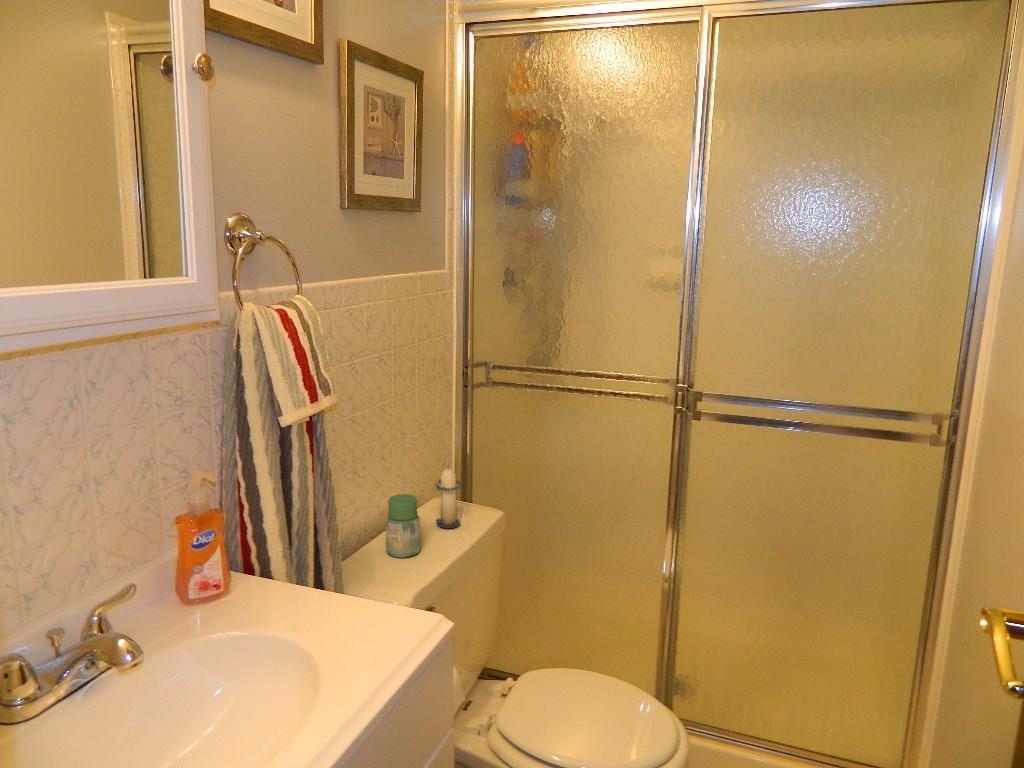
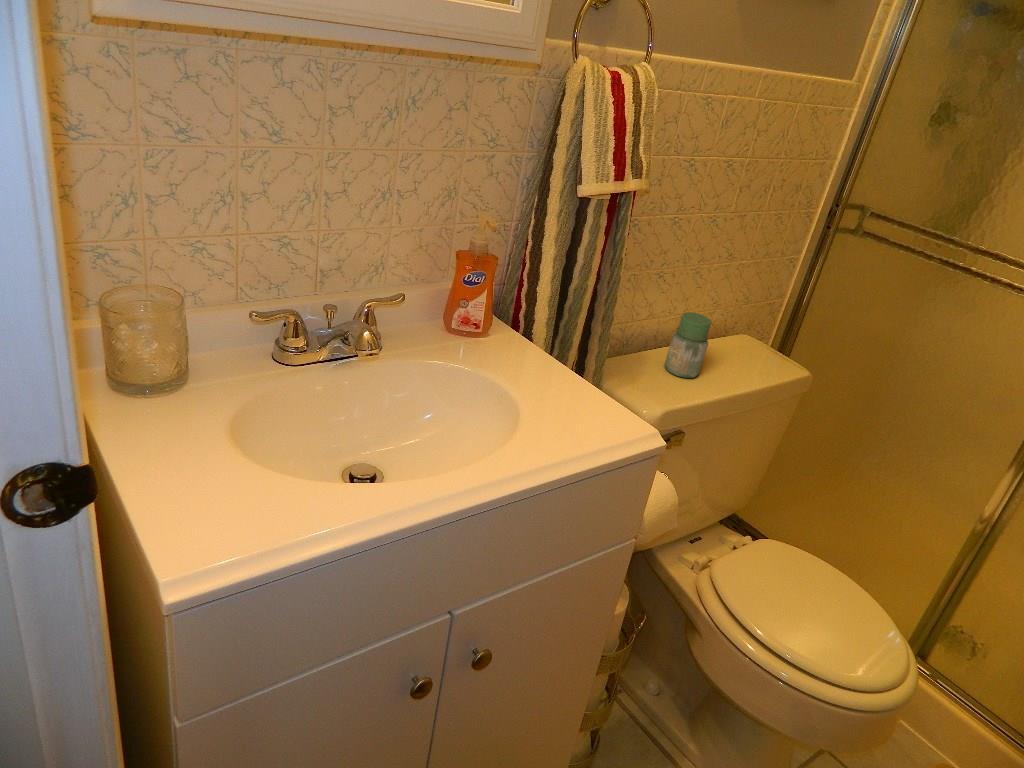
candle: present [436,465,461,528] -> none [727,301,774,370]

